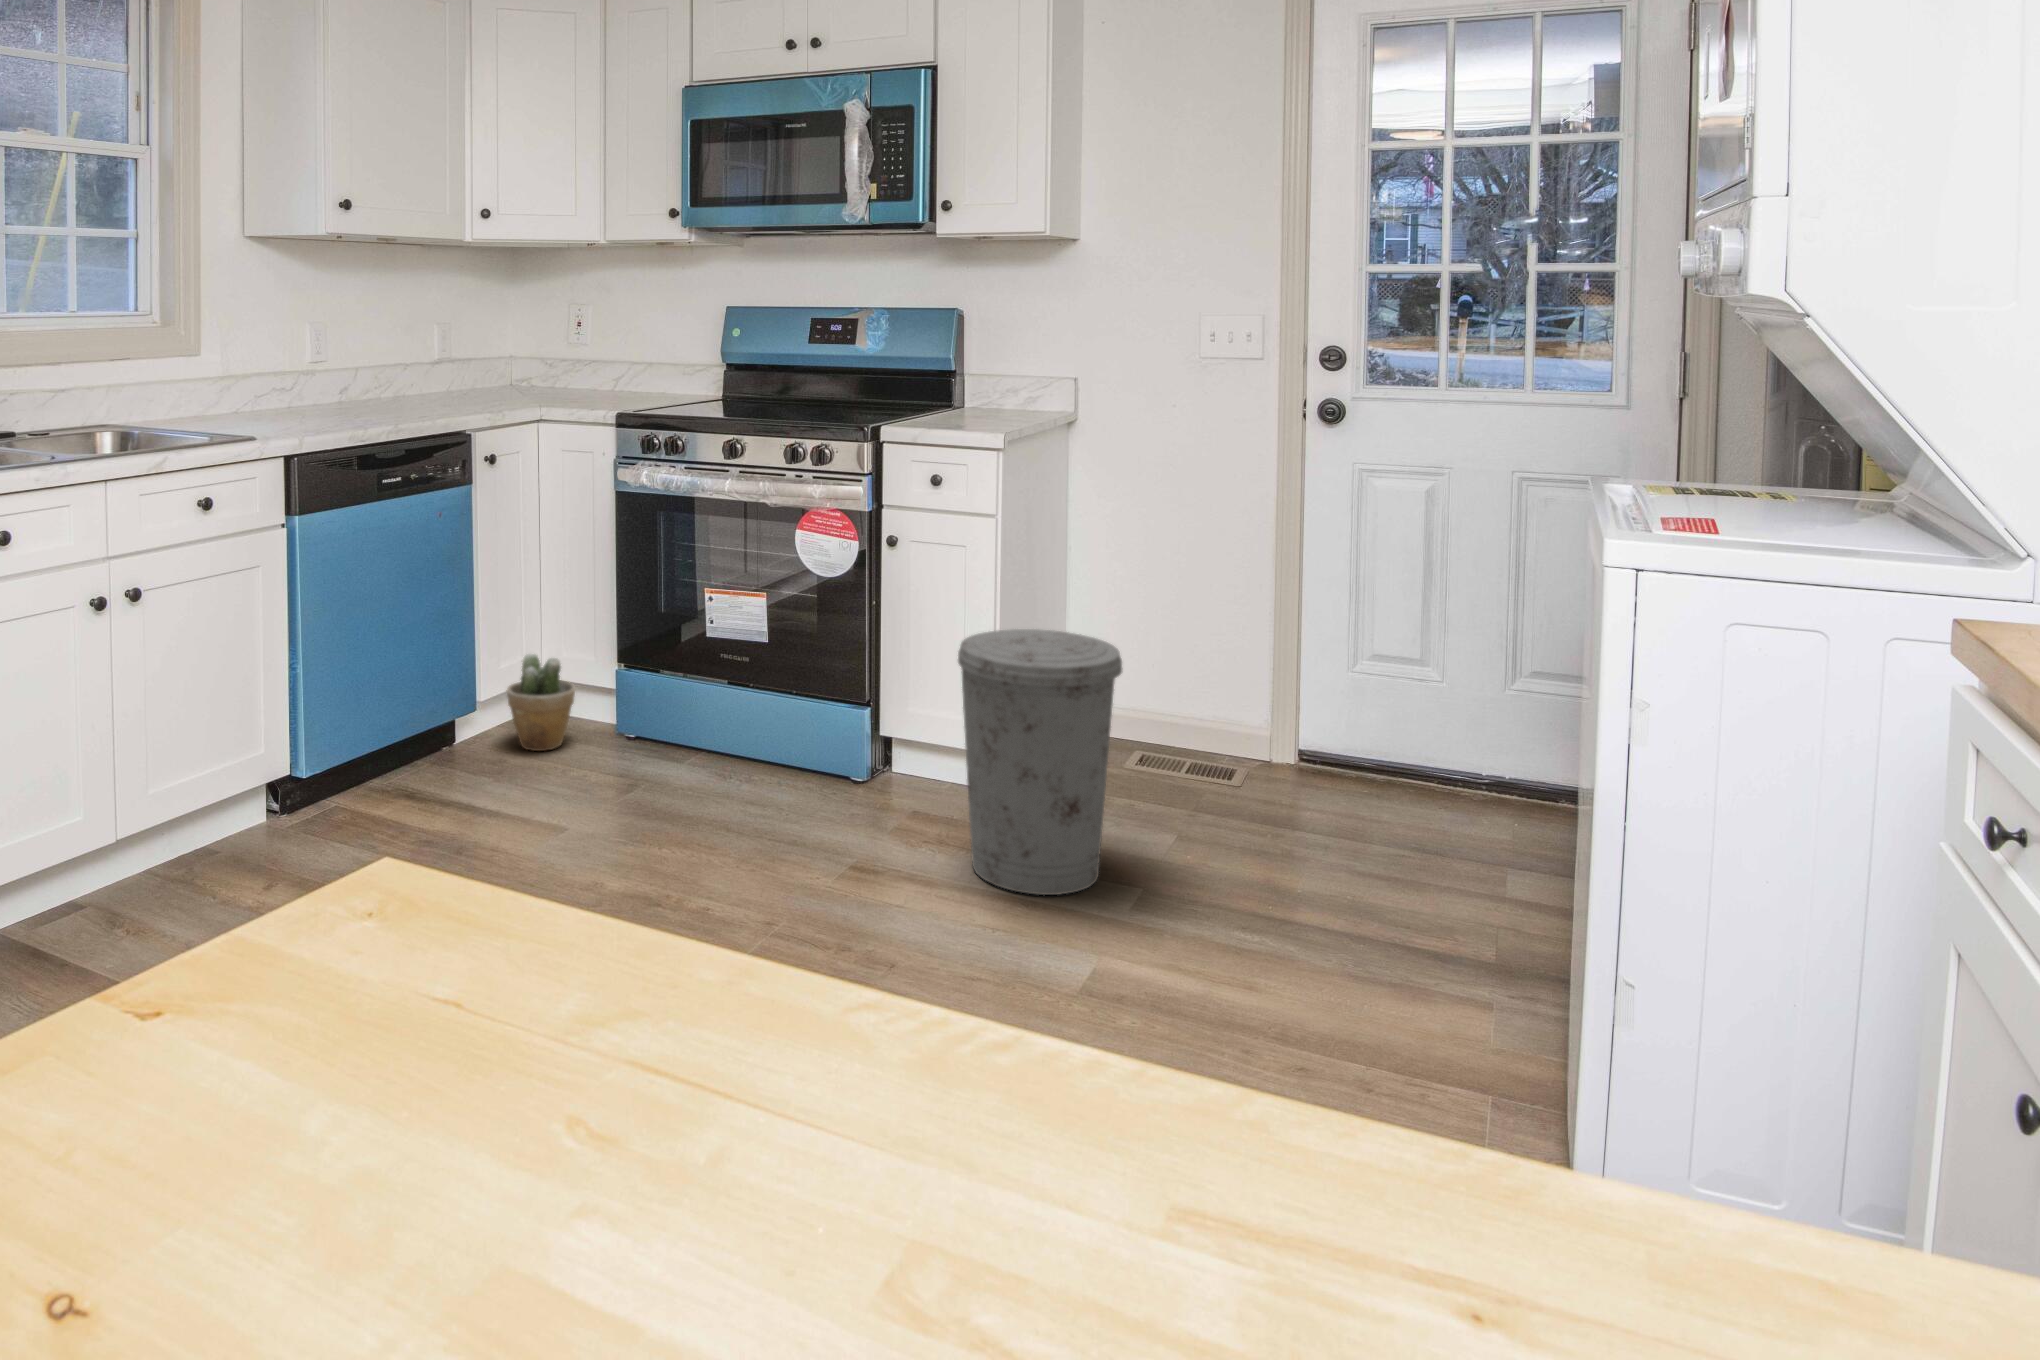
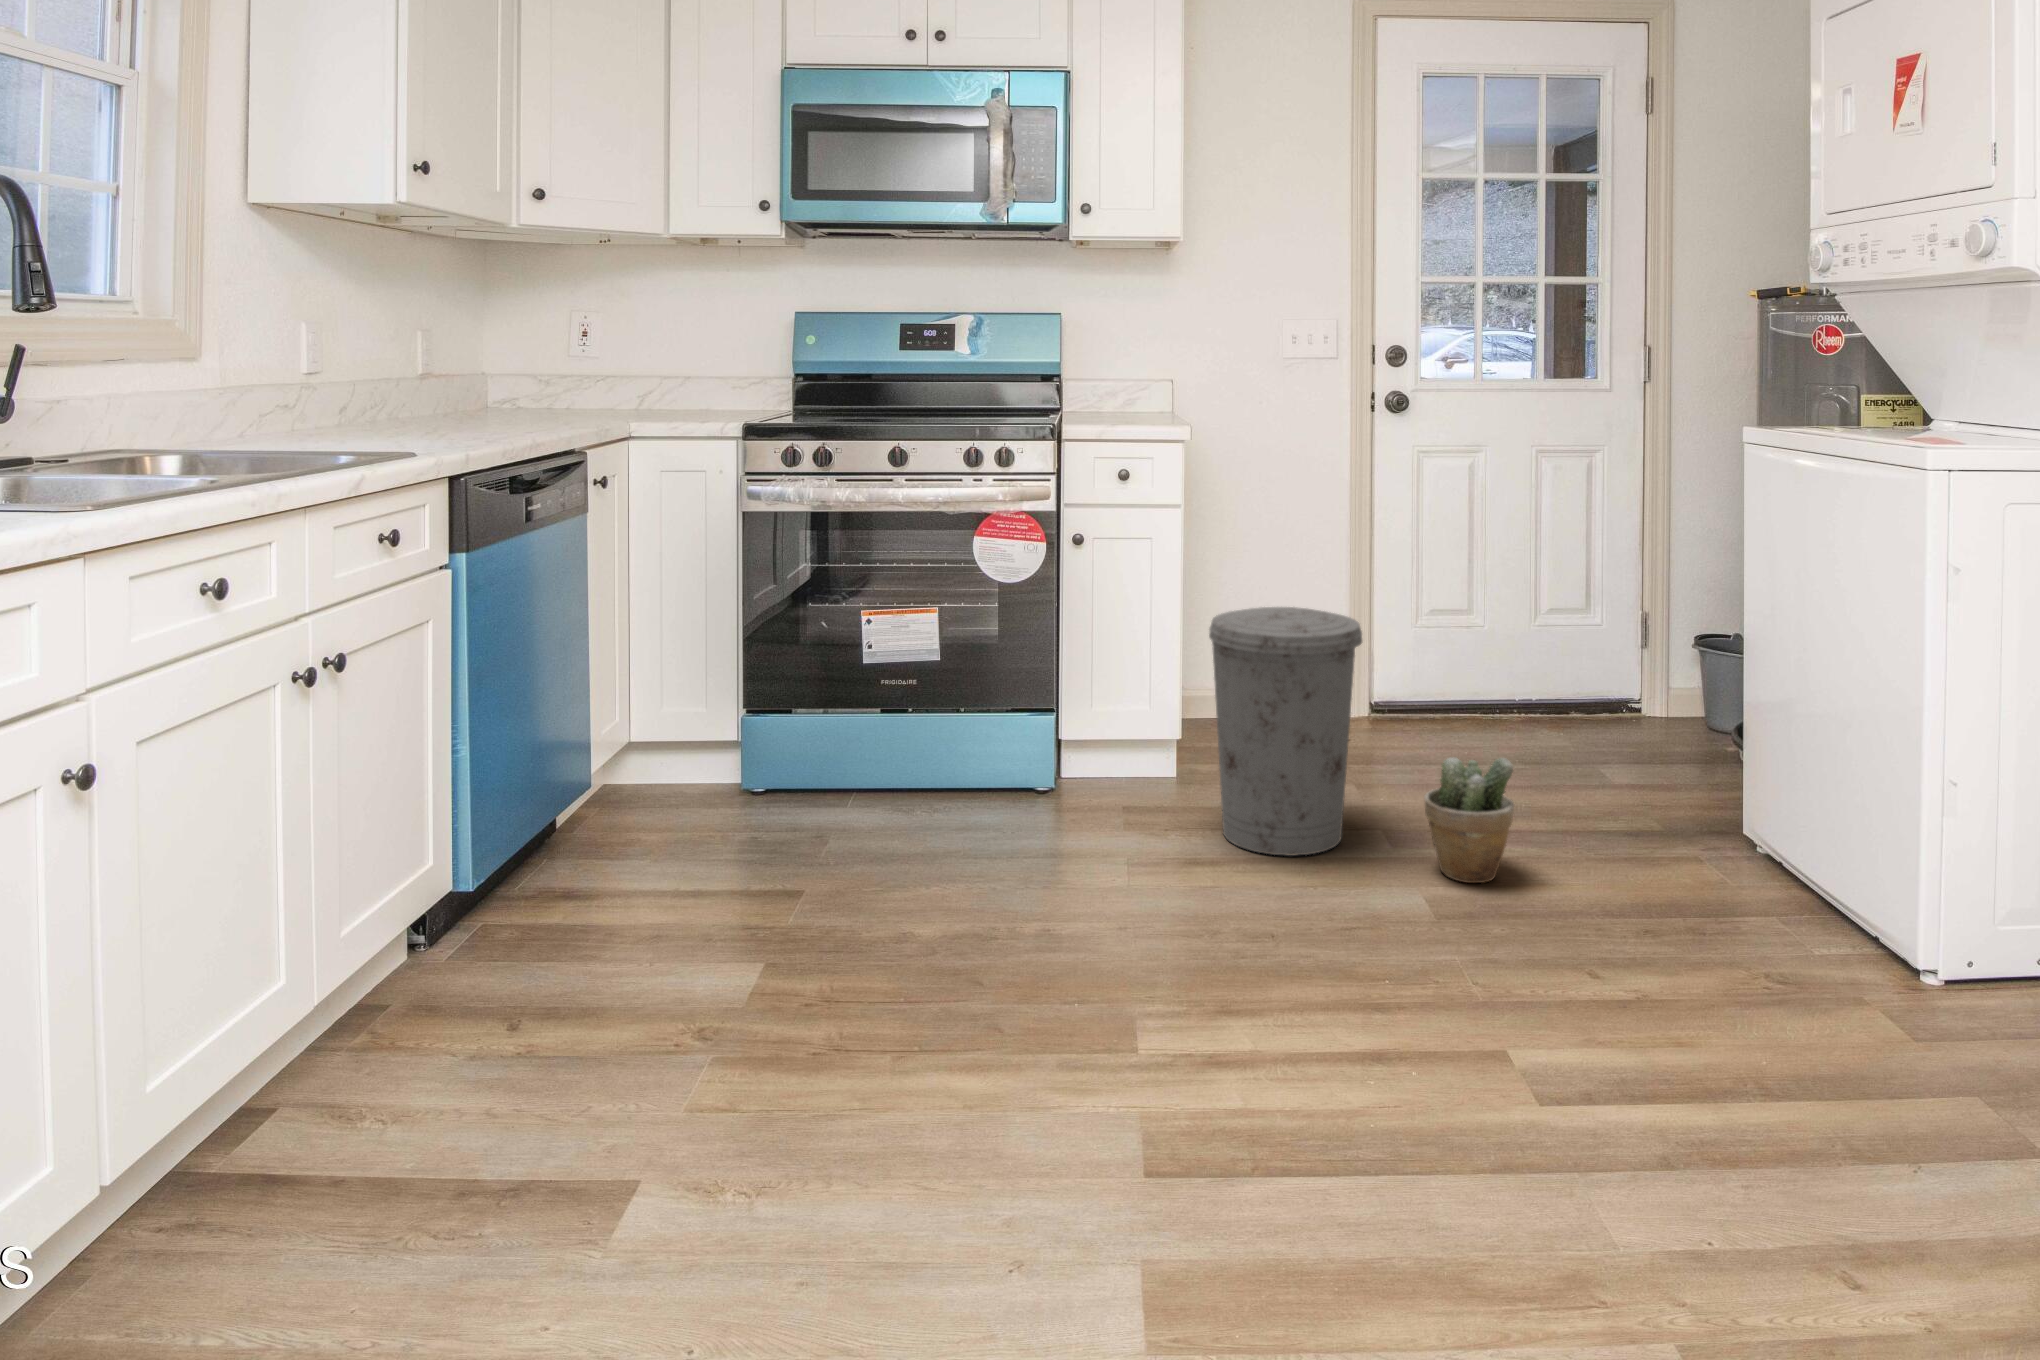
potted plant: present [507,654,575,751] -> present [1424,758,1514,883]

